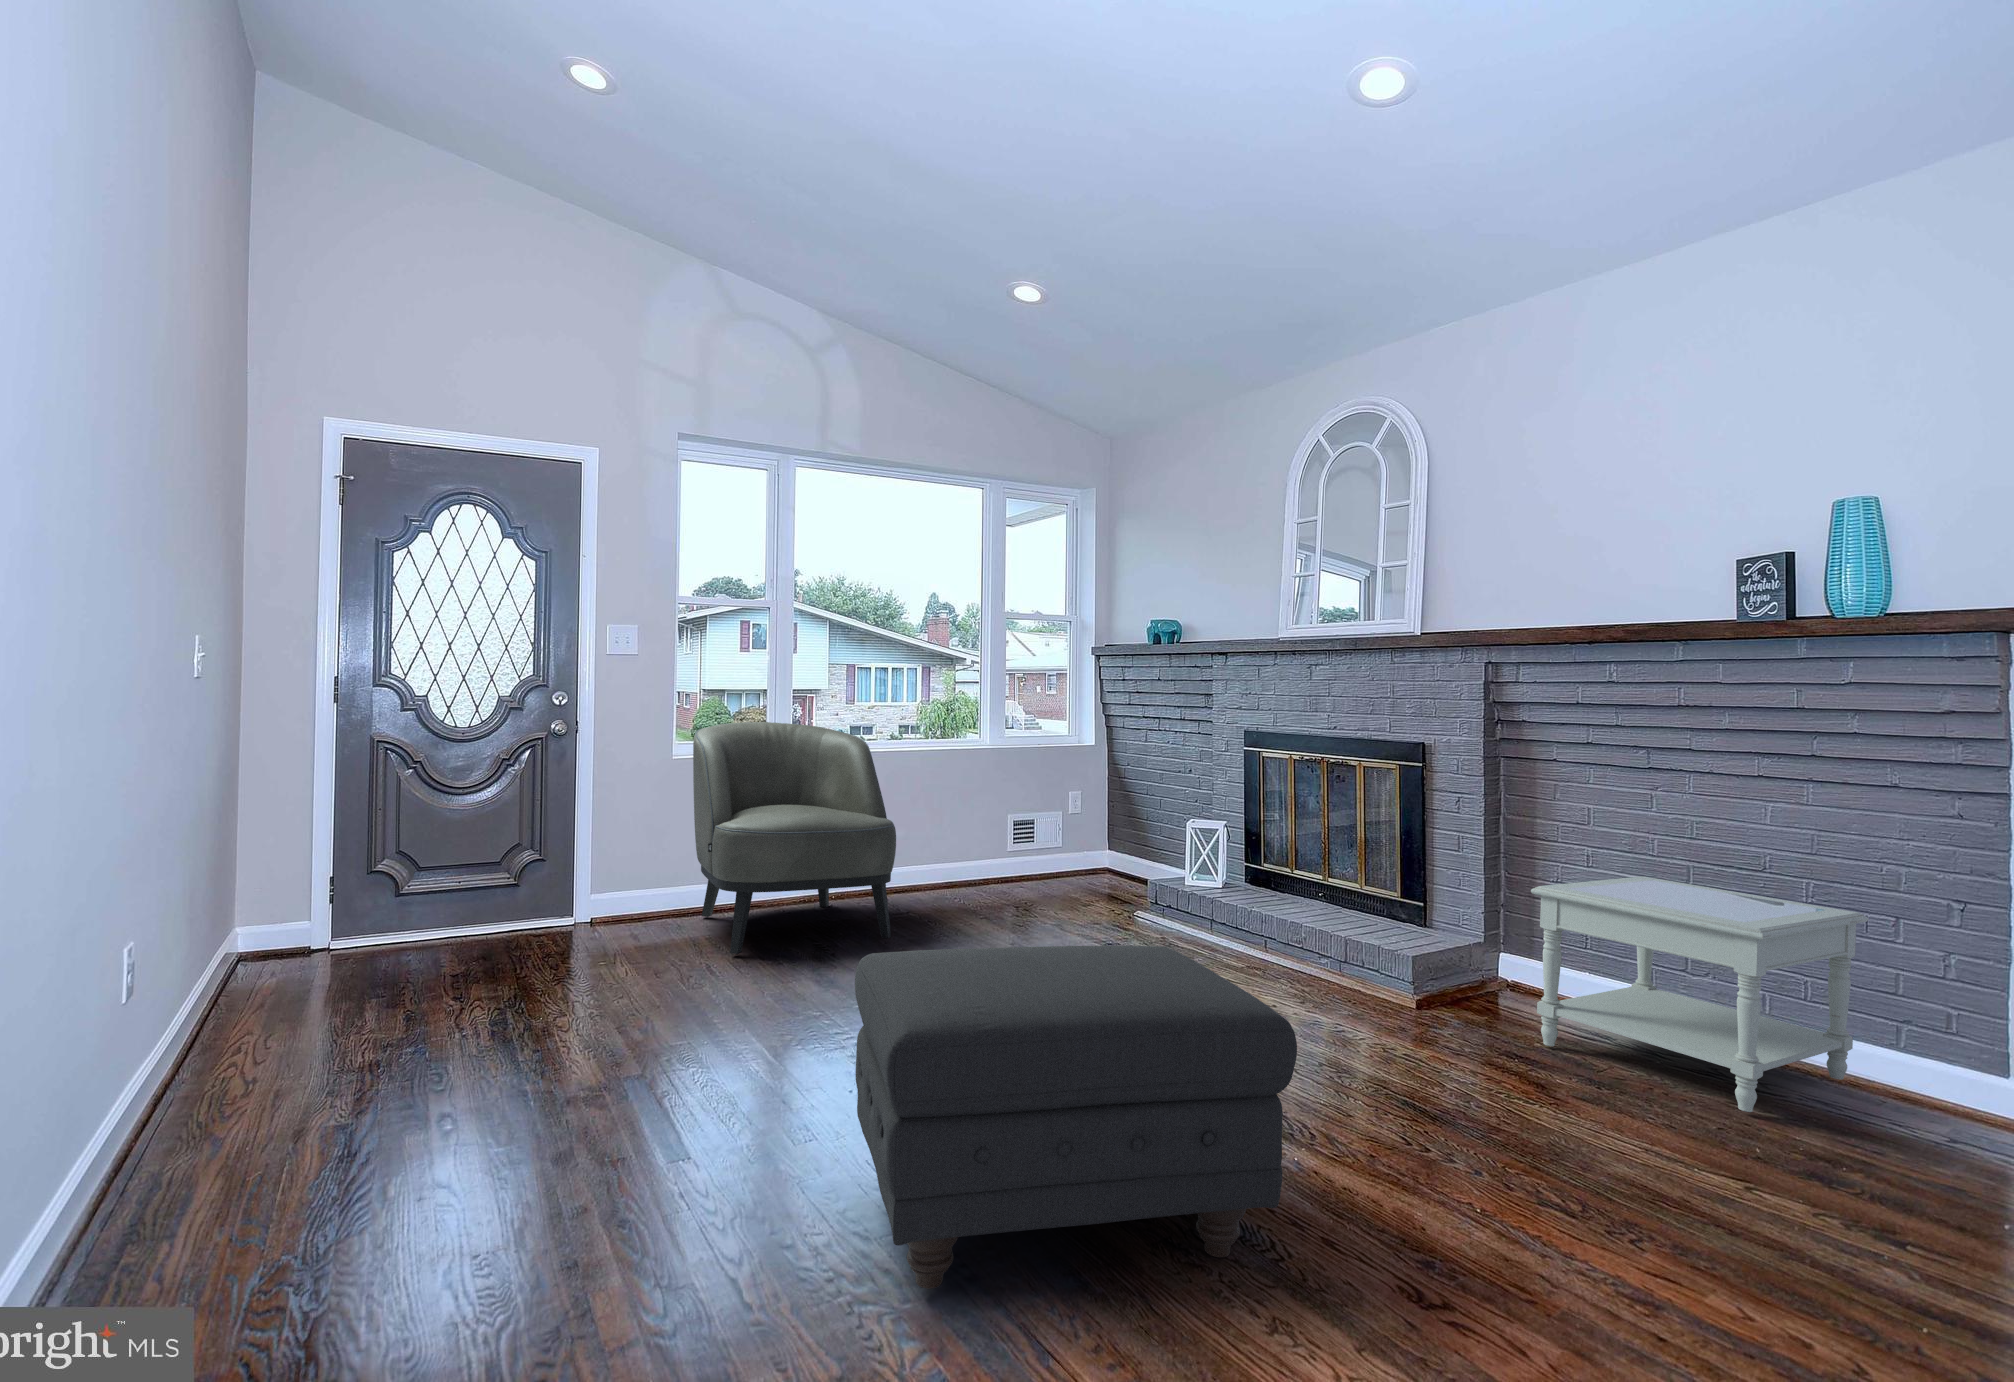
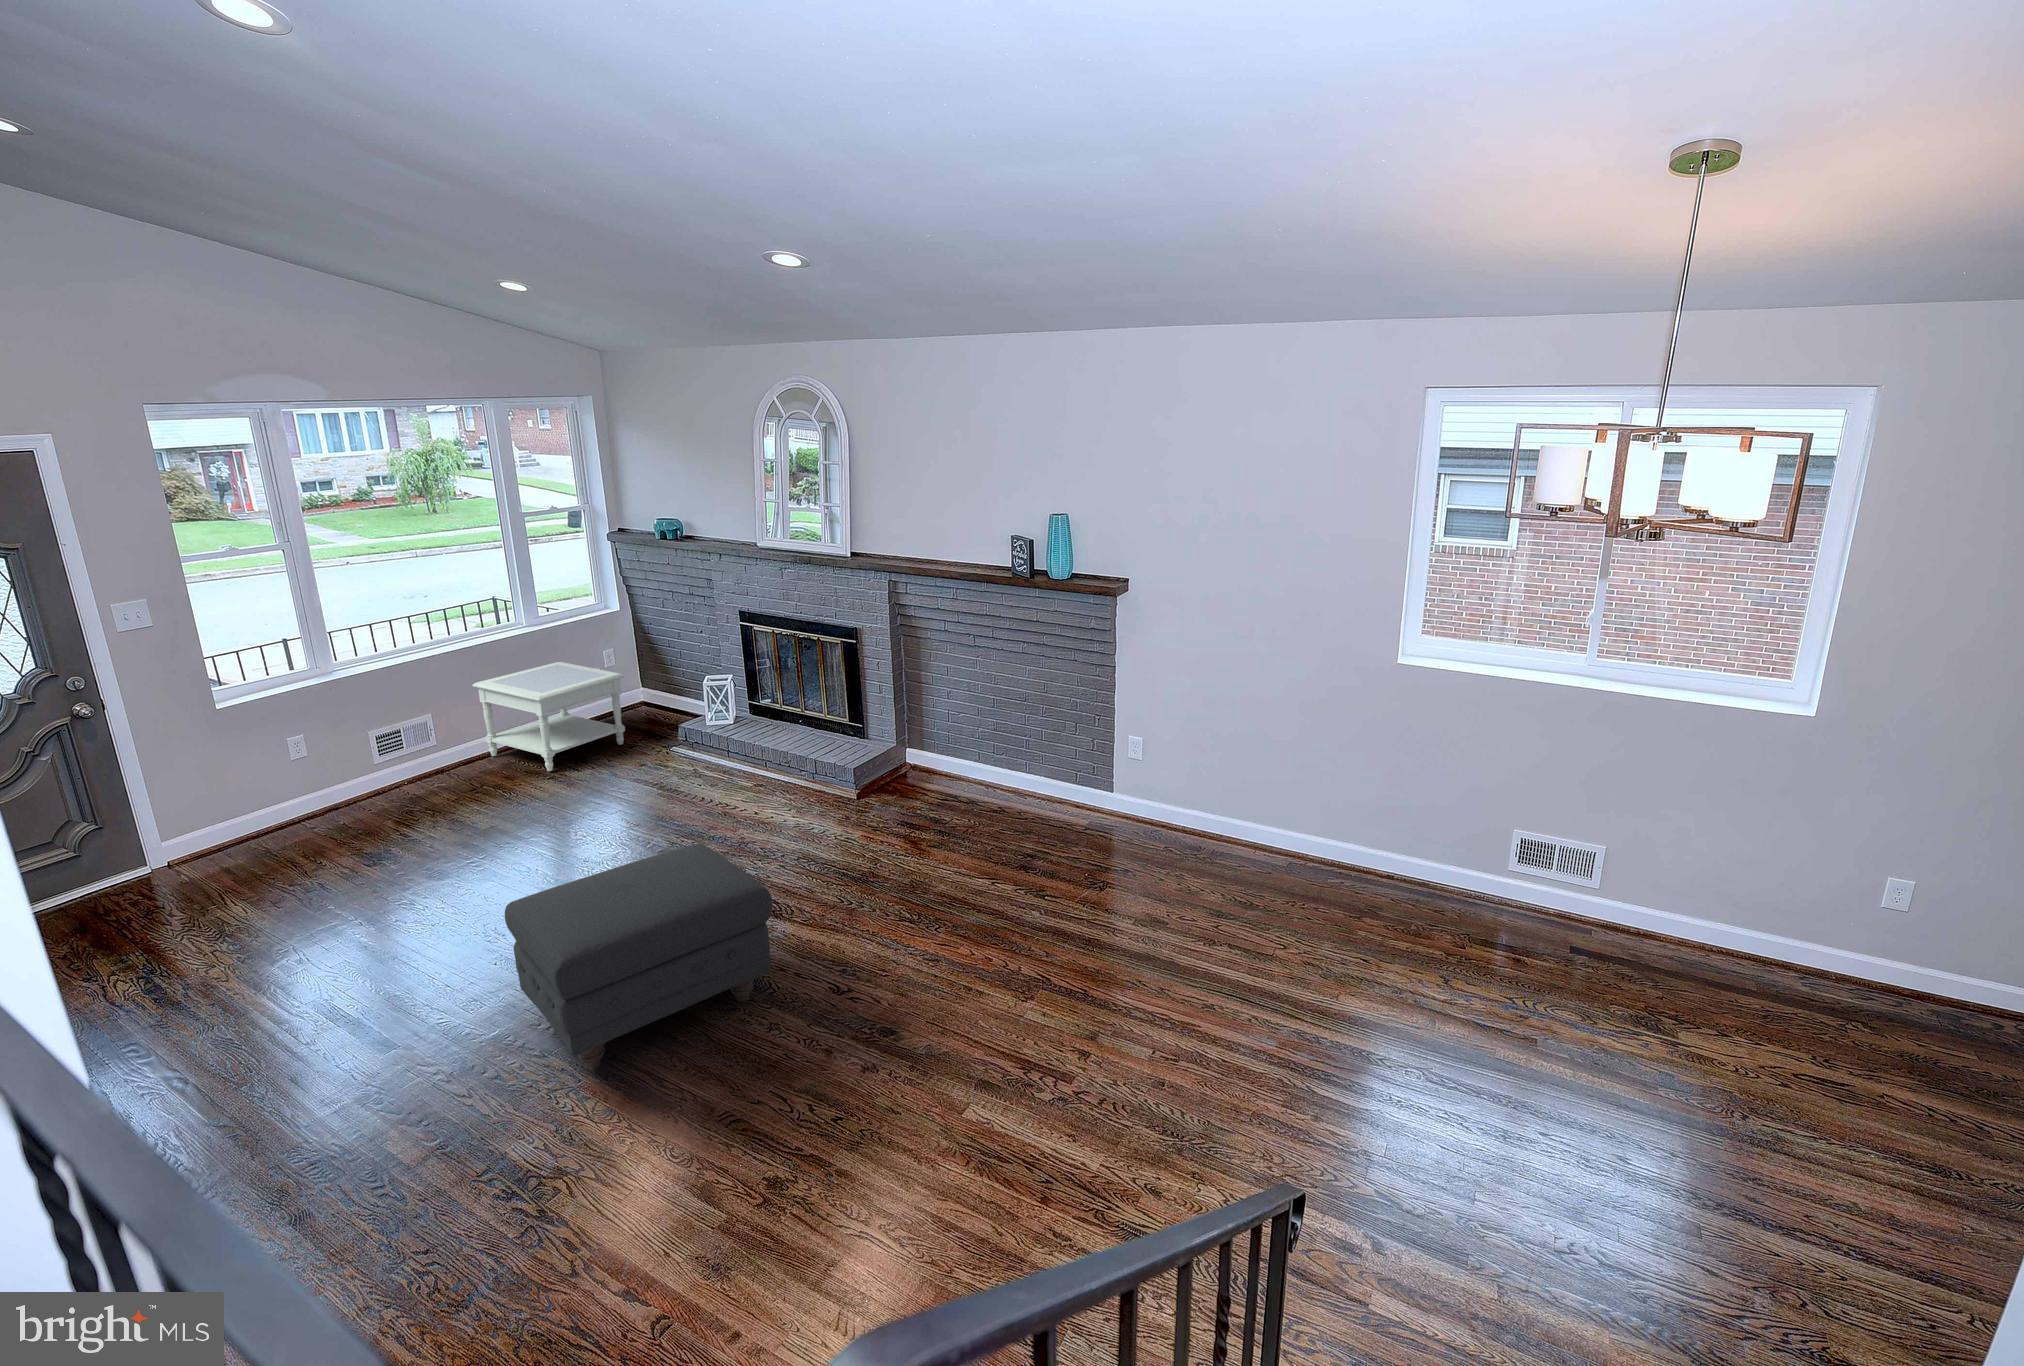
armchair: present [693,722,896,954] -> none [240,654,477,870]
side table: present [1531,876,1868,1112] -> present [472,662,625,771]

